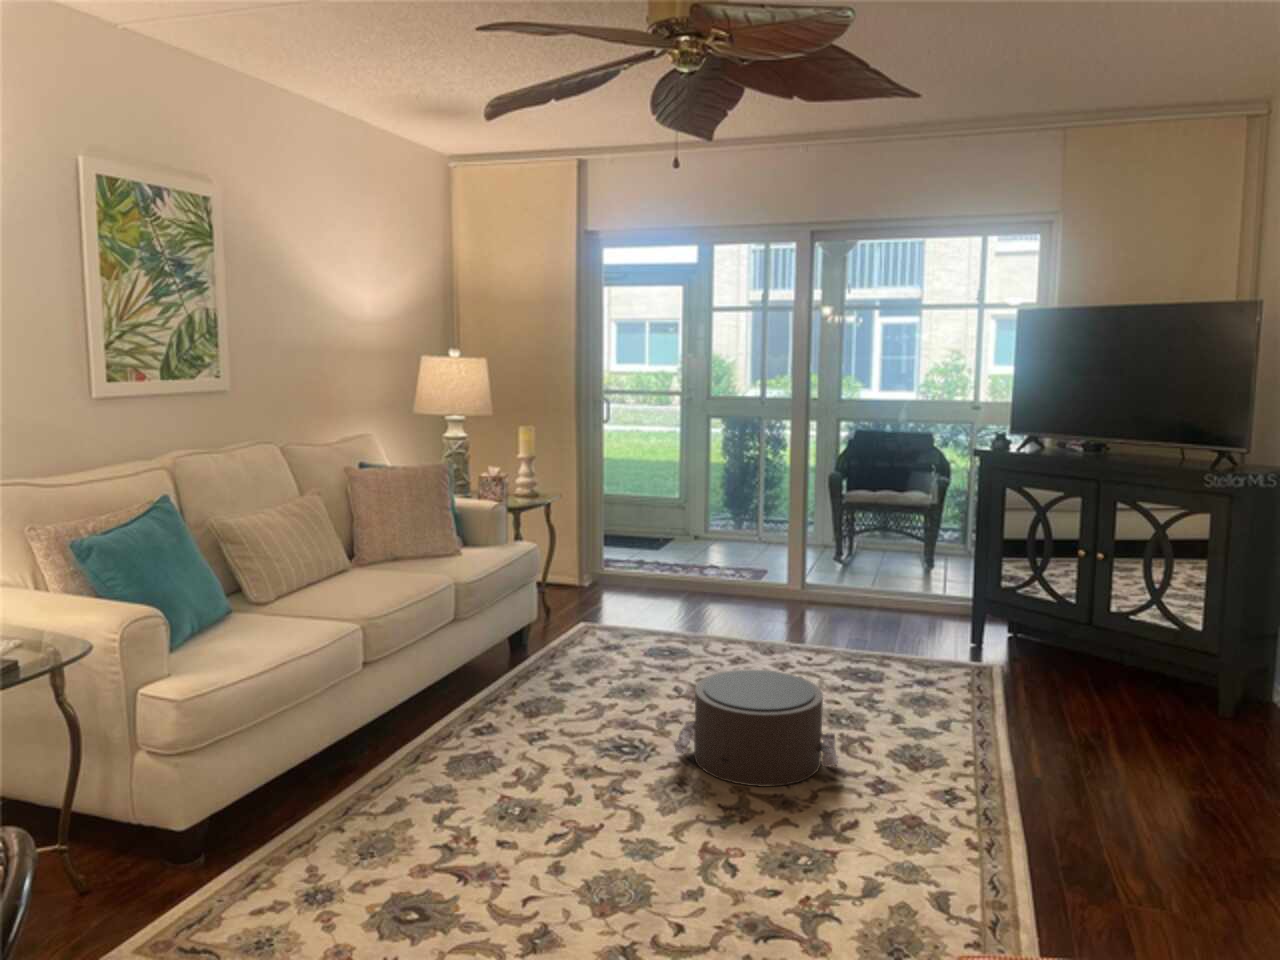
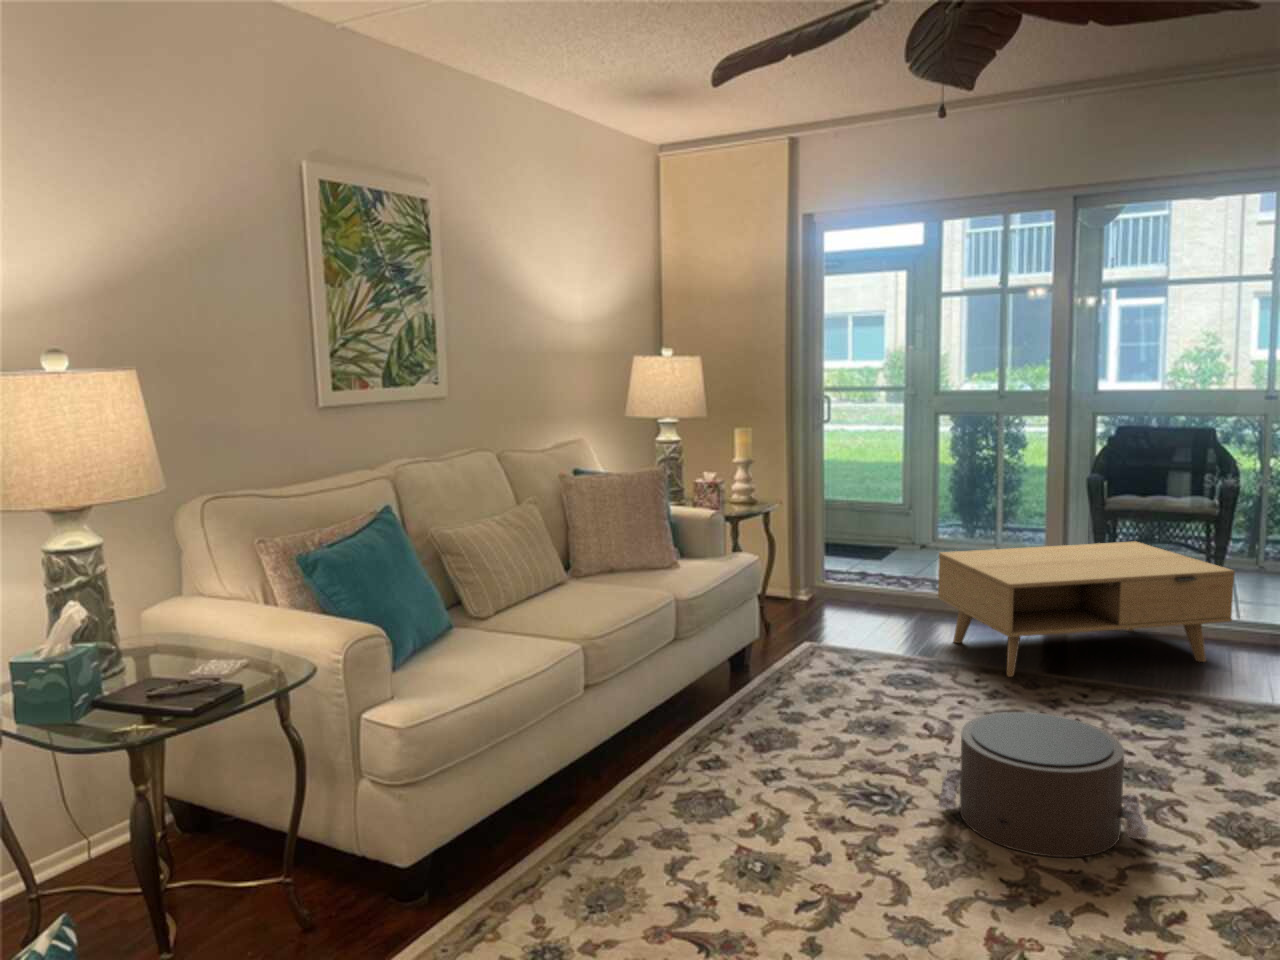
coffee table: none [696,528,932,645] -> present [938,541,1235,677]

